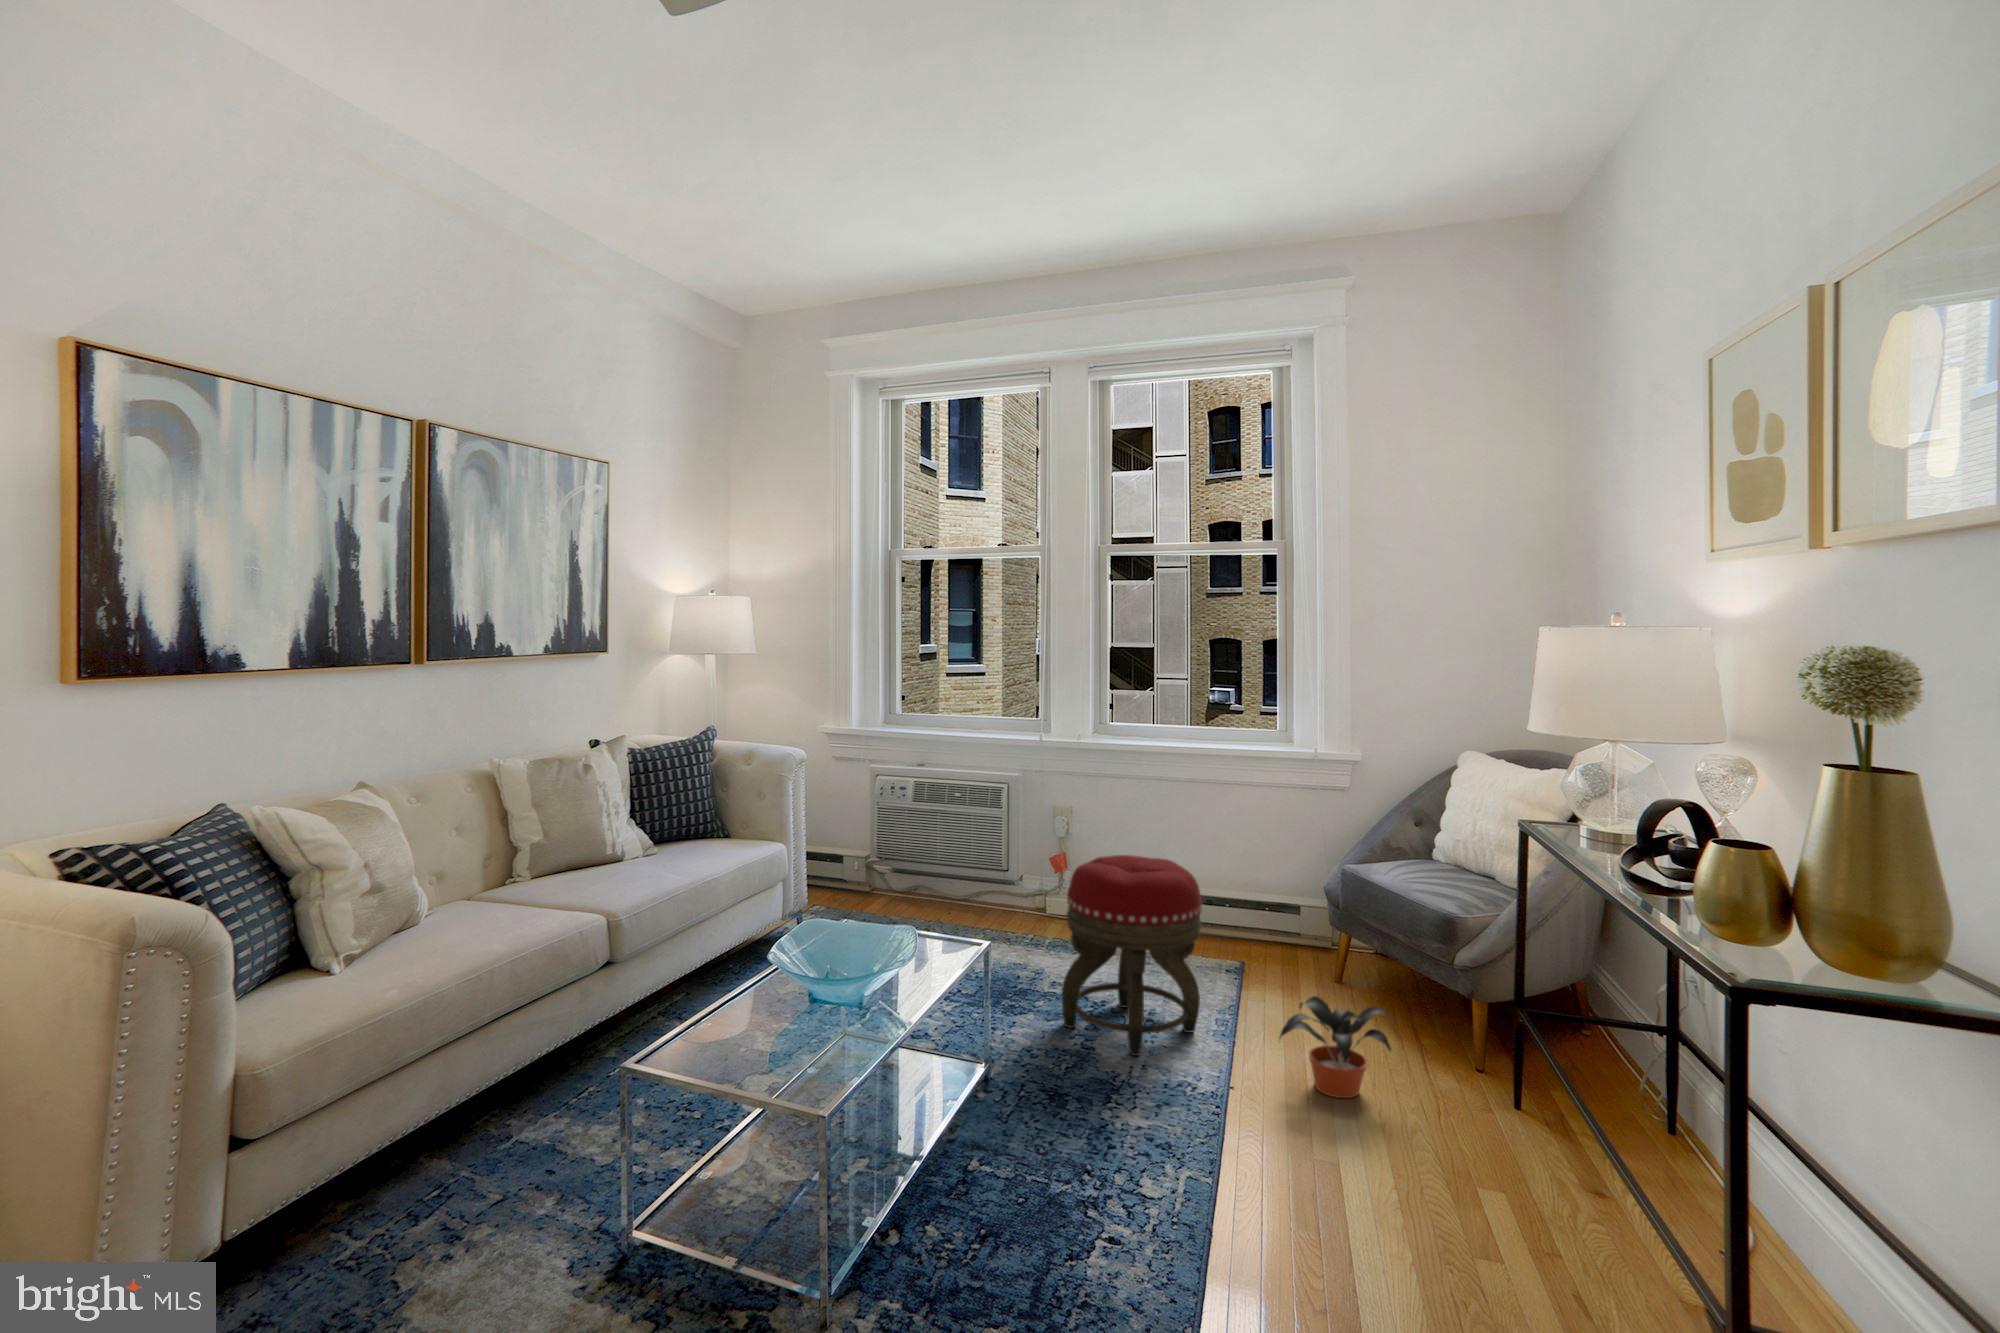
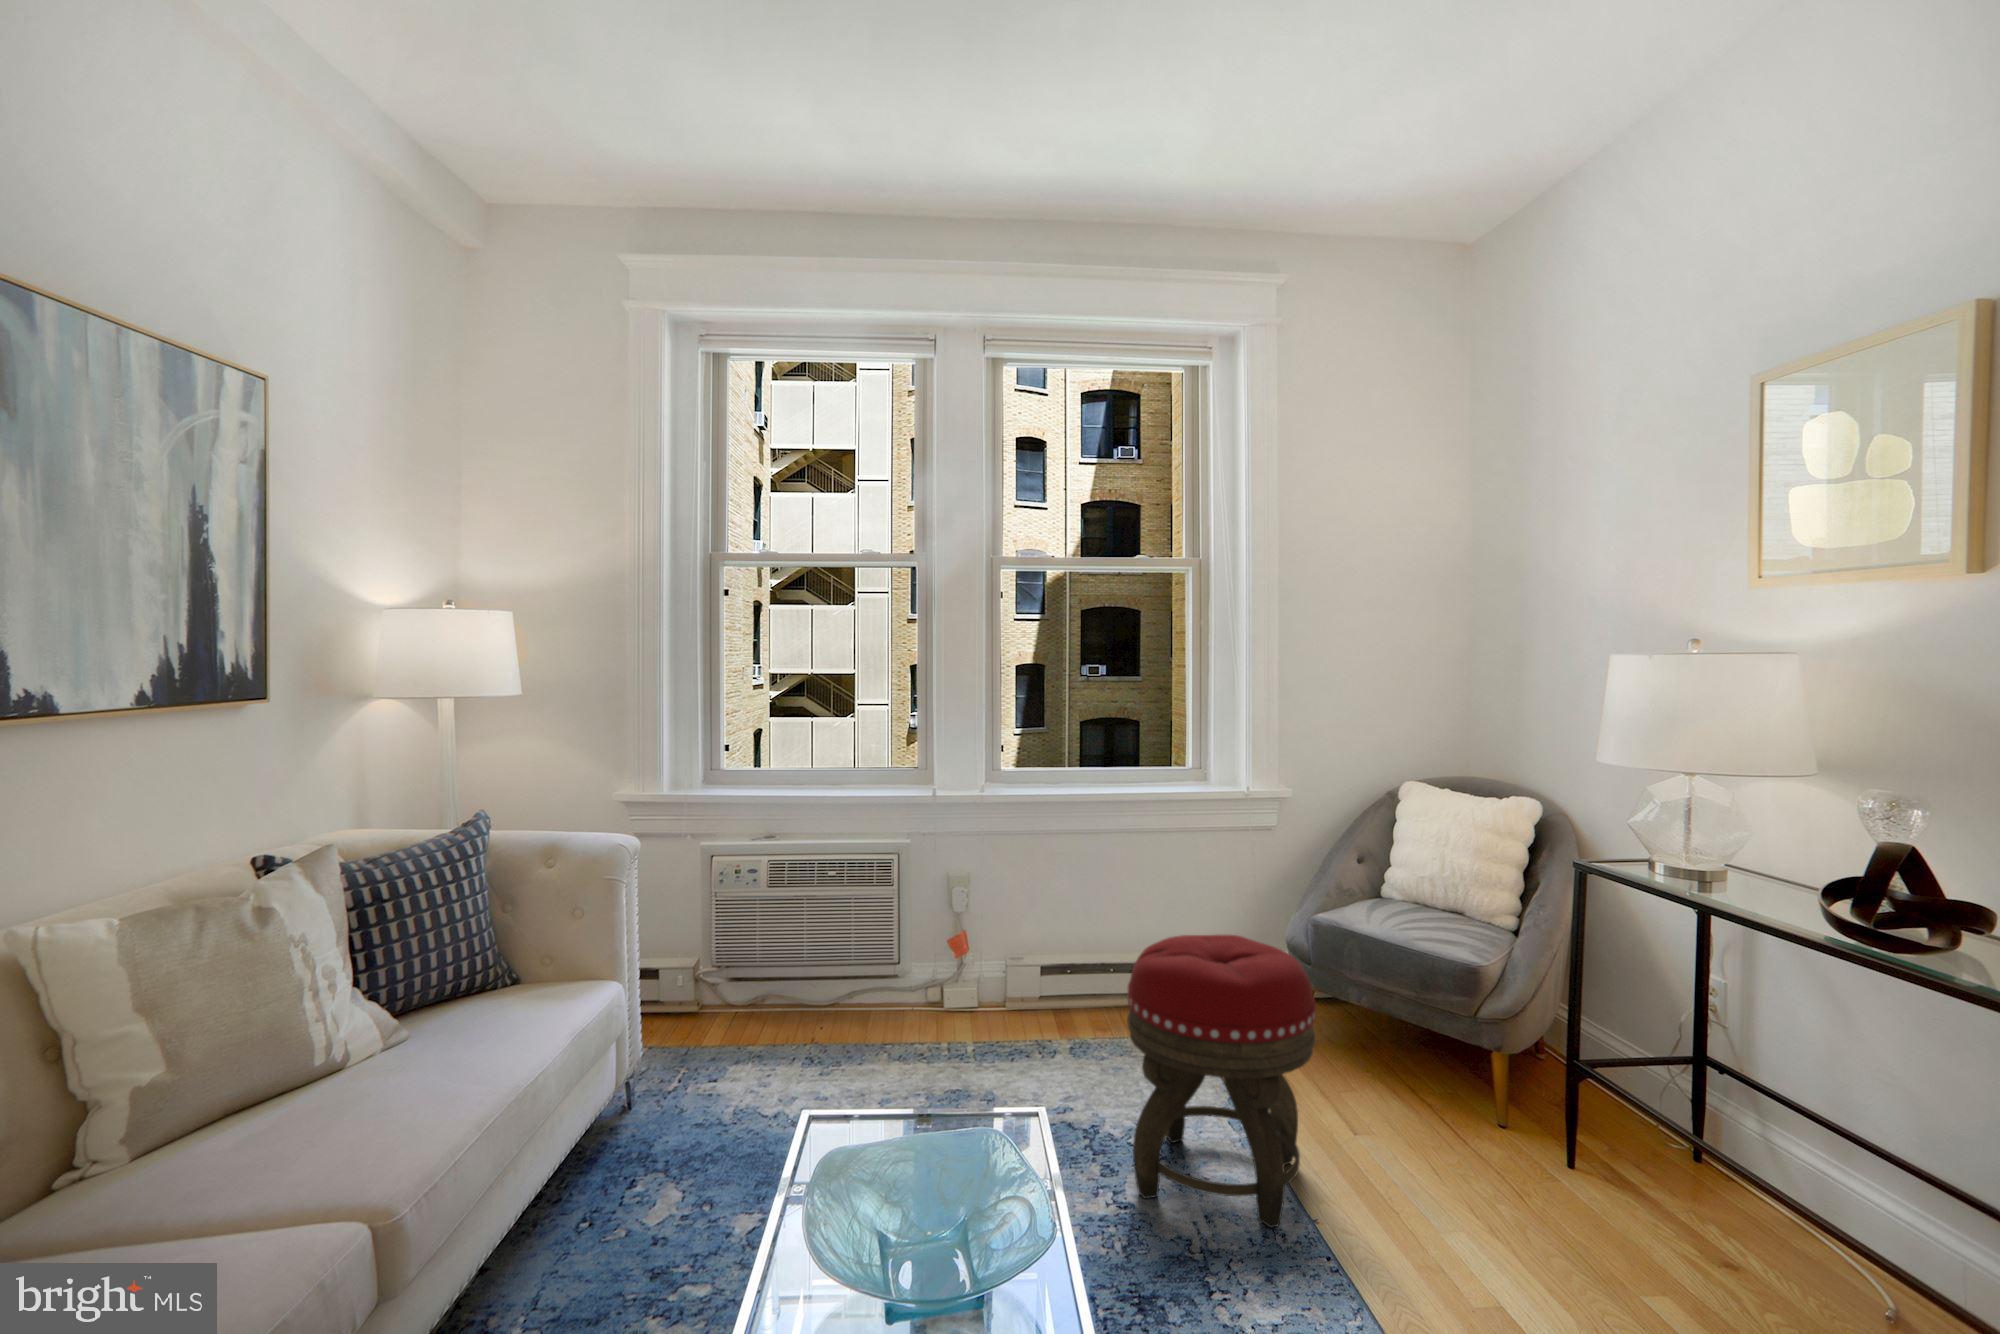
potted plant: present [1280,996,1391,1098] -> none [1443,1091,1602,1227]

